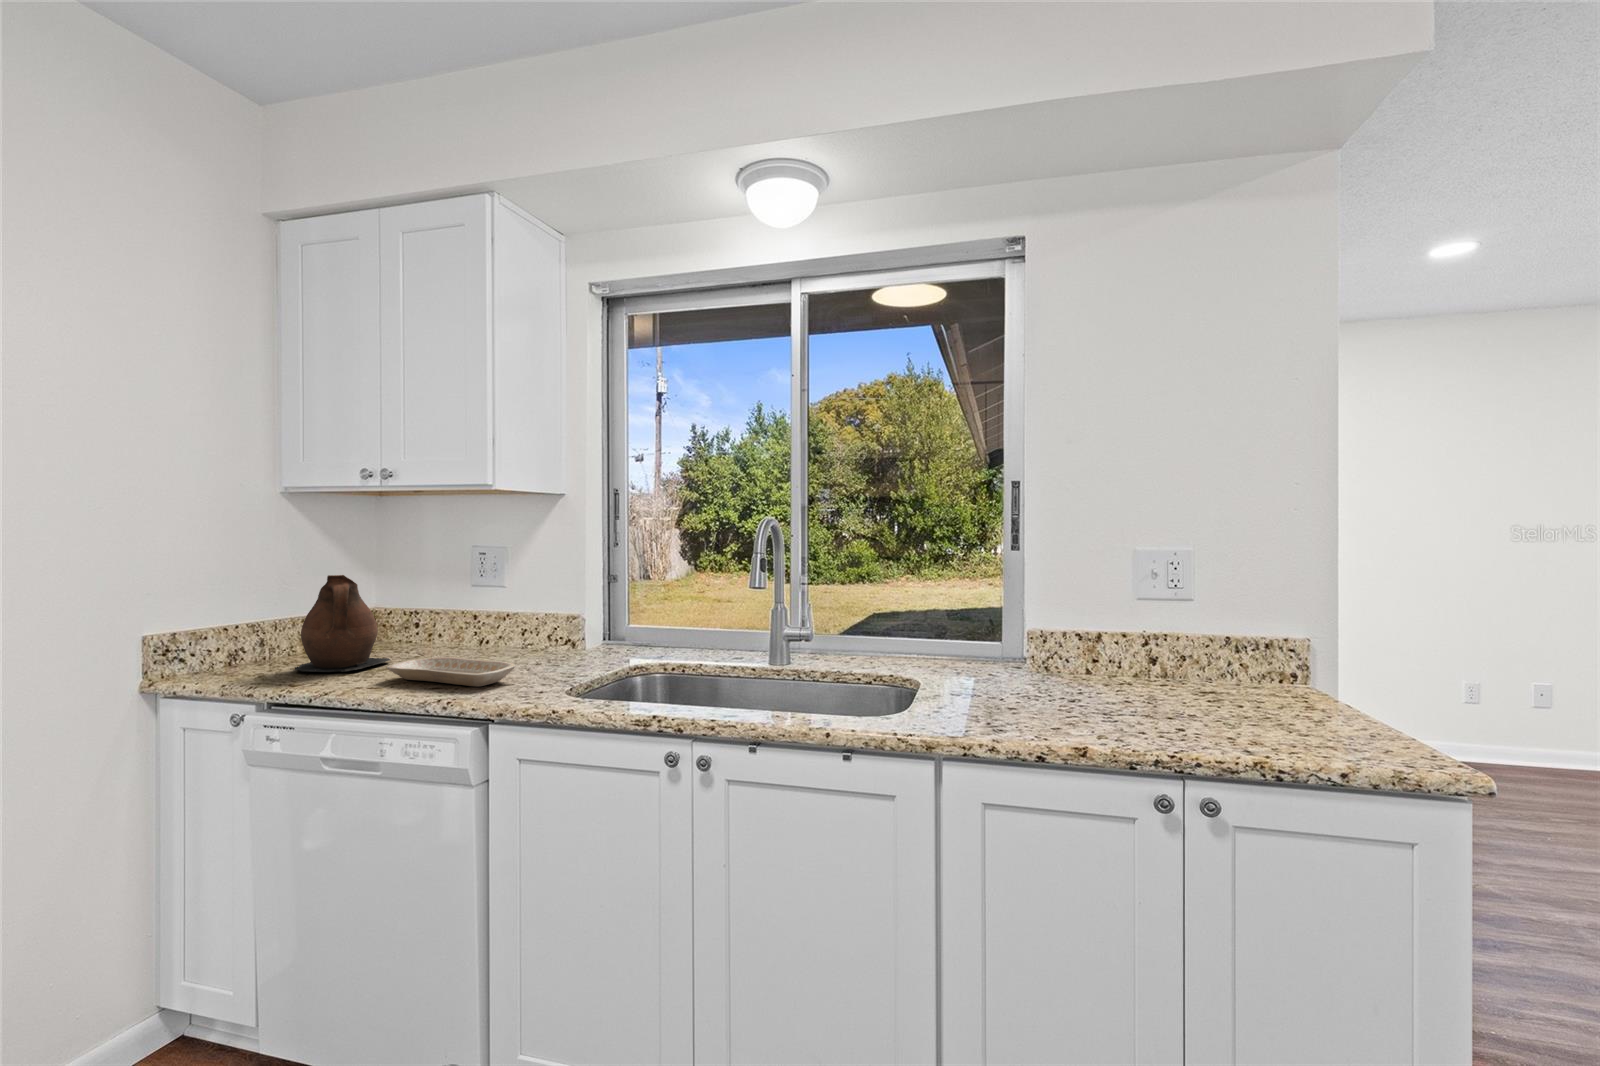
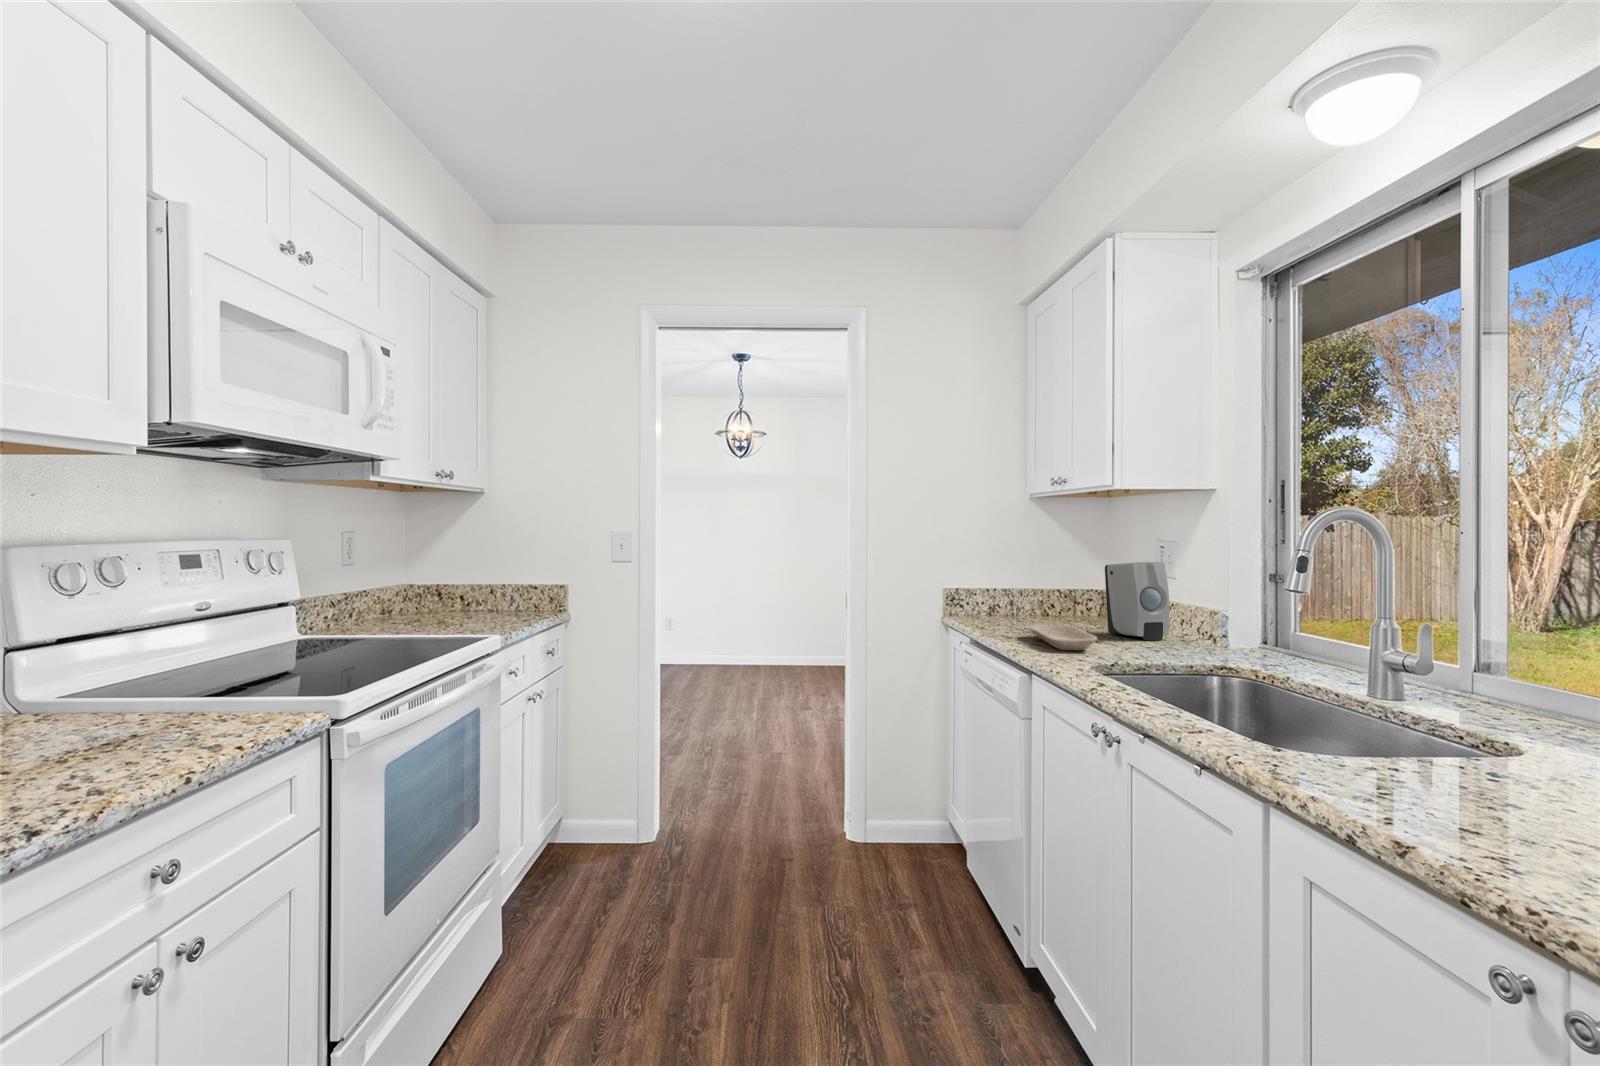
soap dispenser: none [444,569,522,658] -> present [1105,562,1170,640]
ceramic pitcher: present [293,575,390,672] -> none [1002,558,1069,628]

